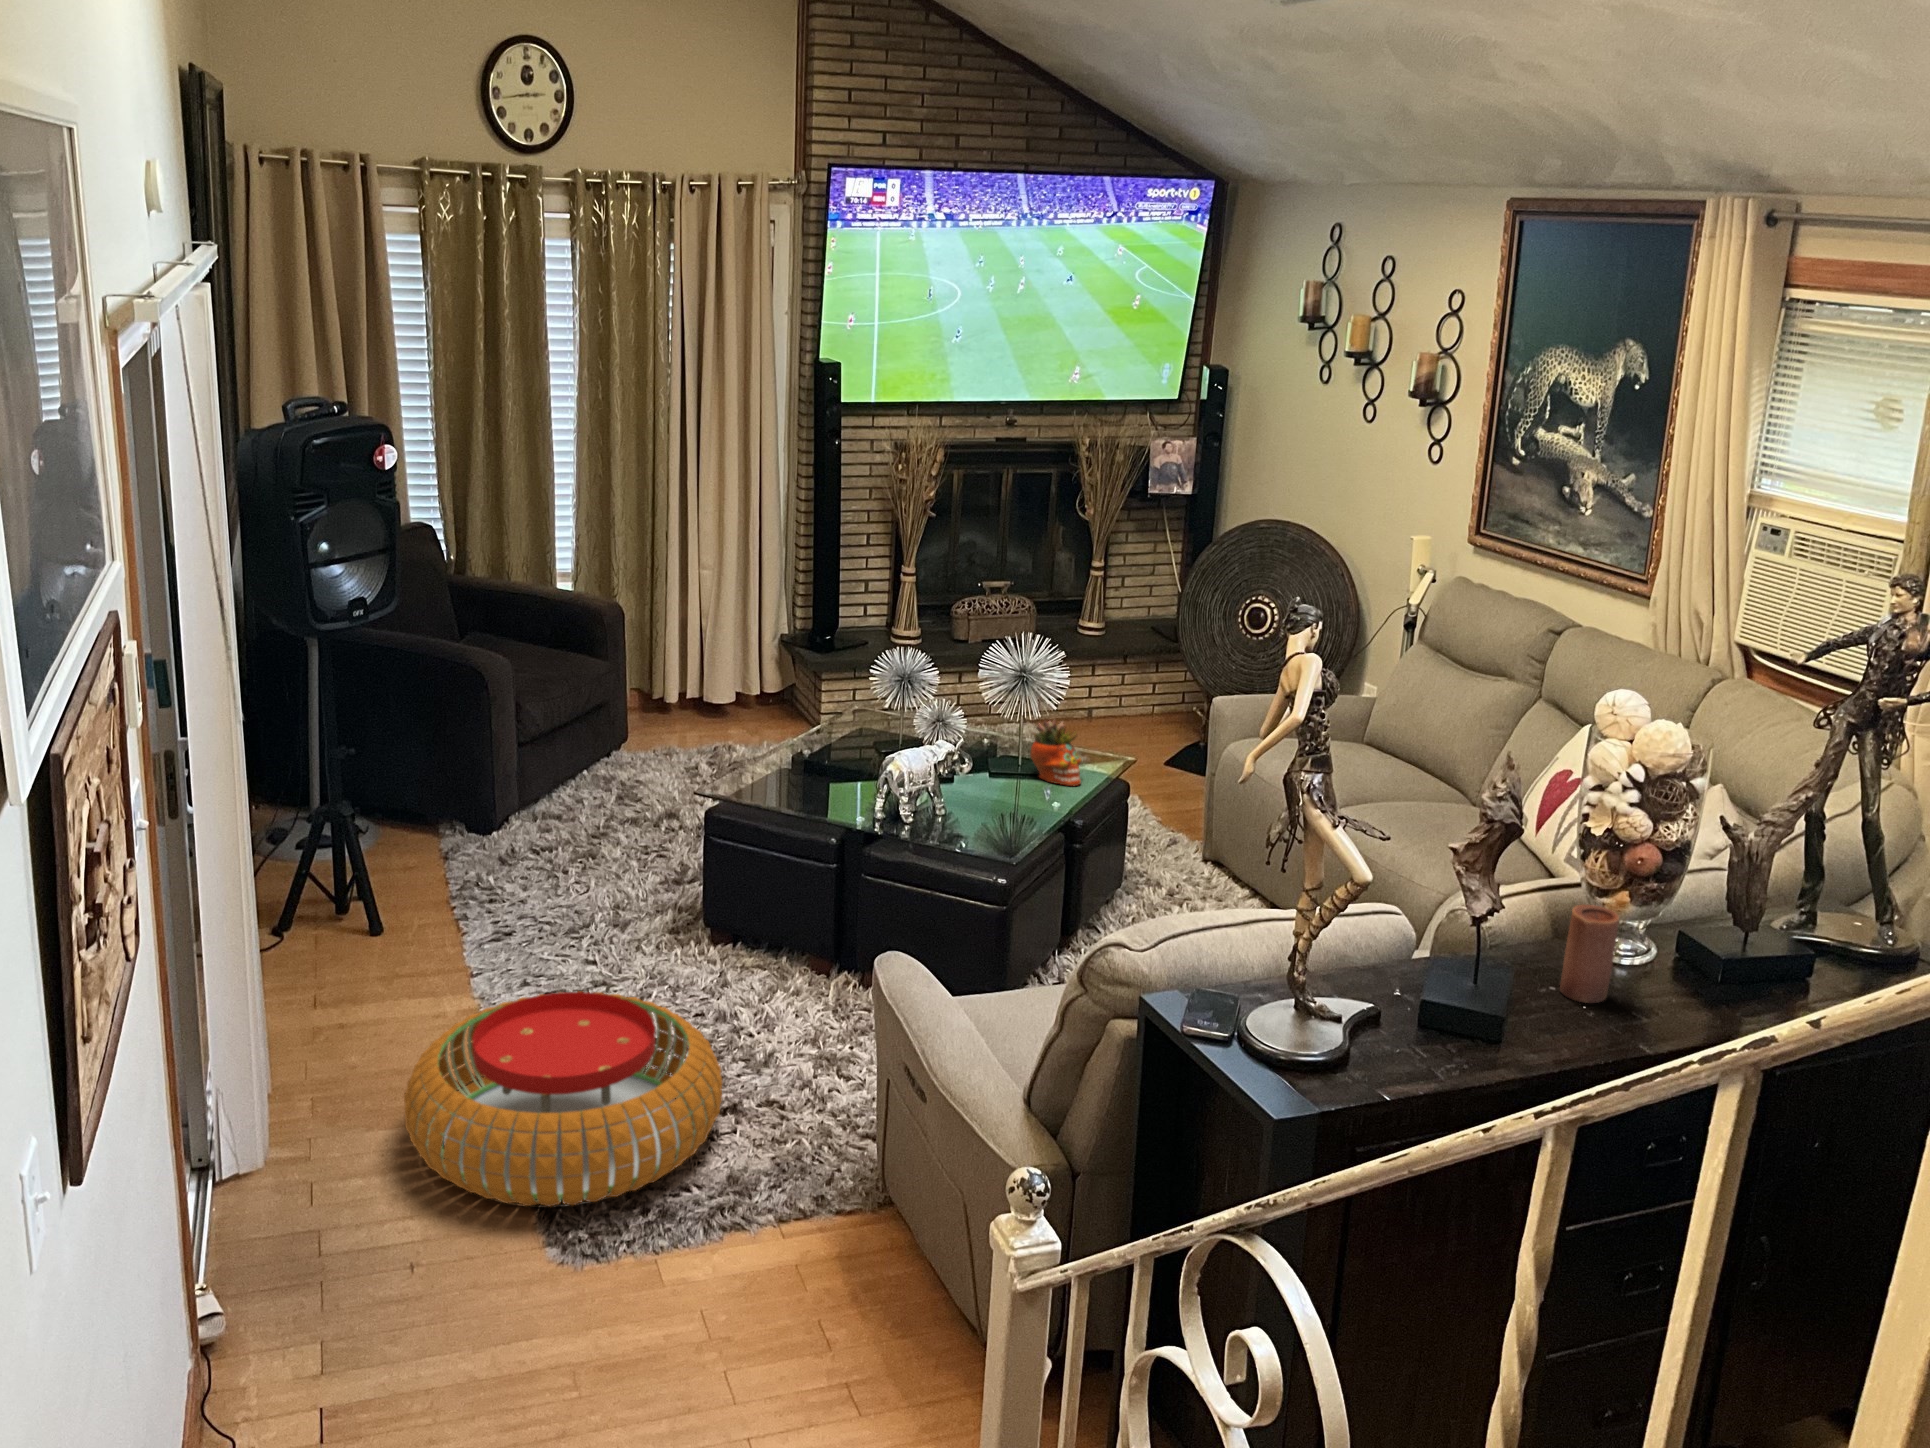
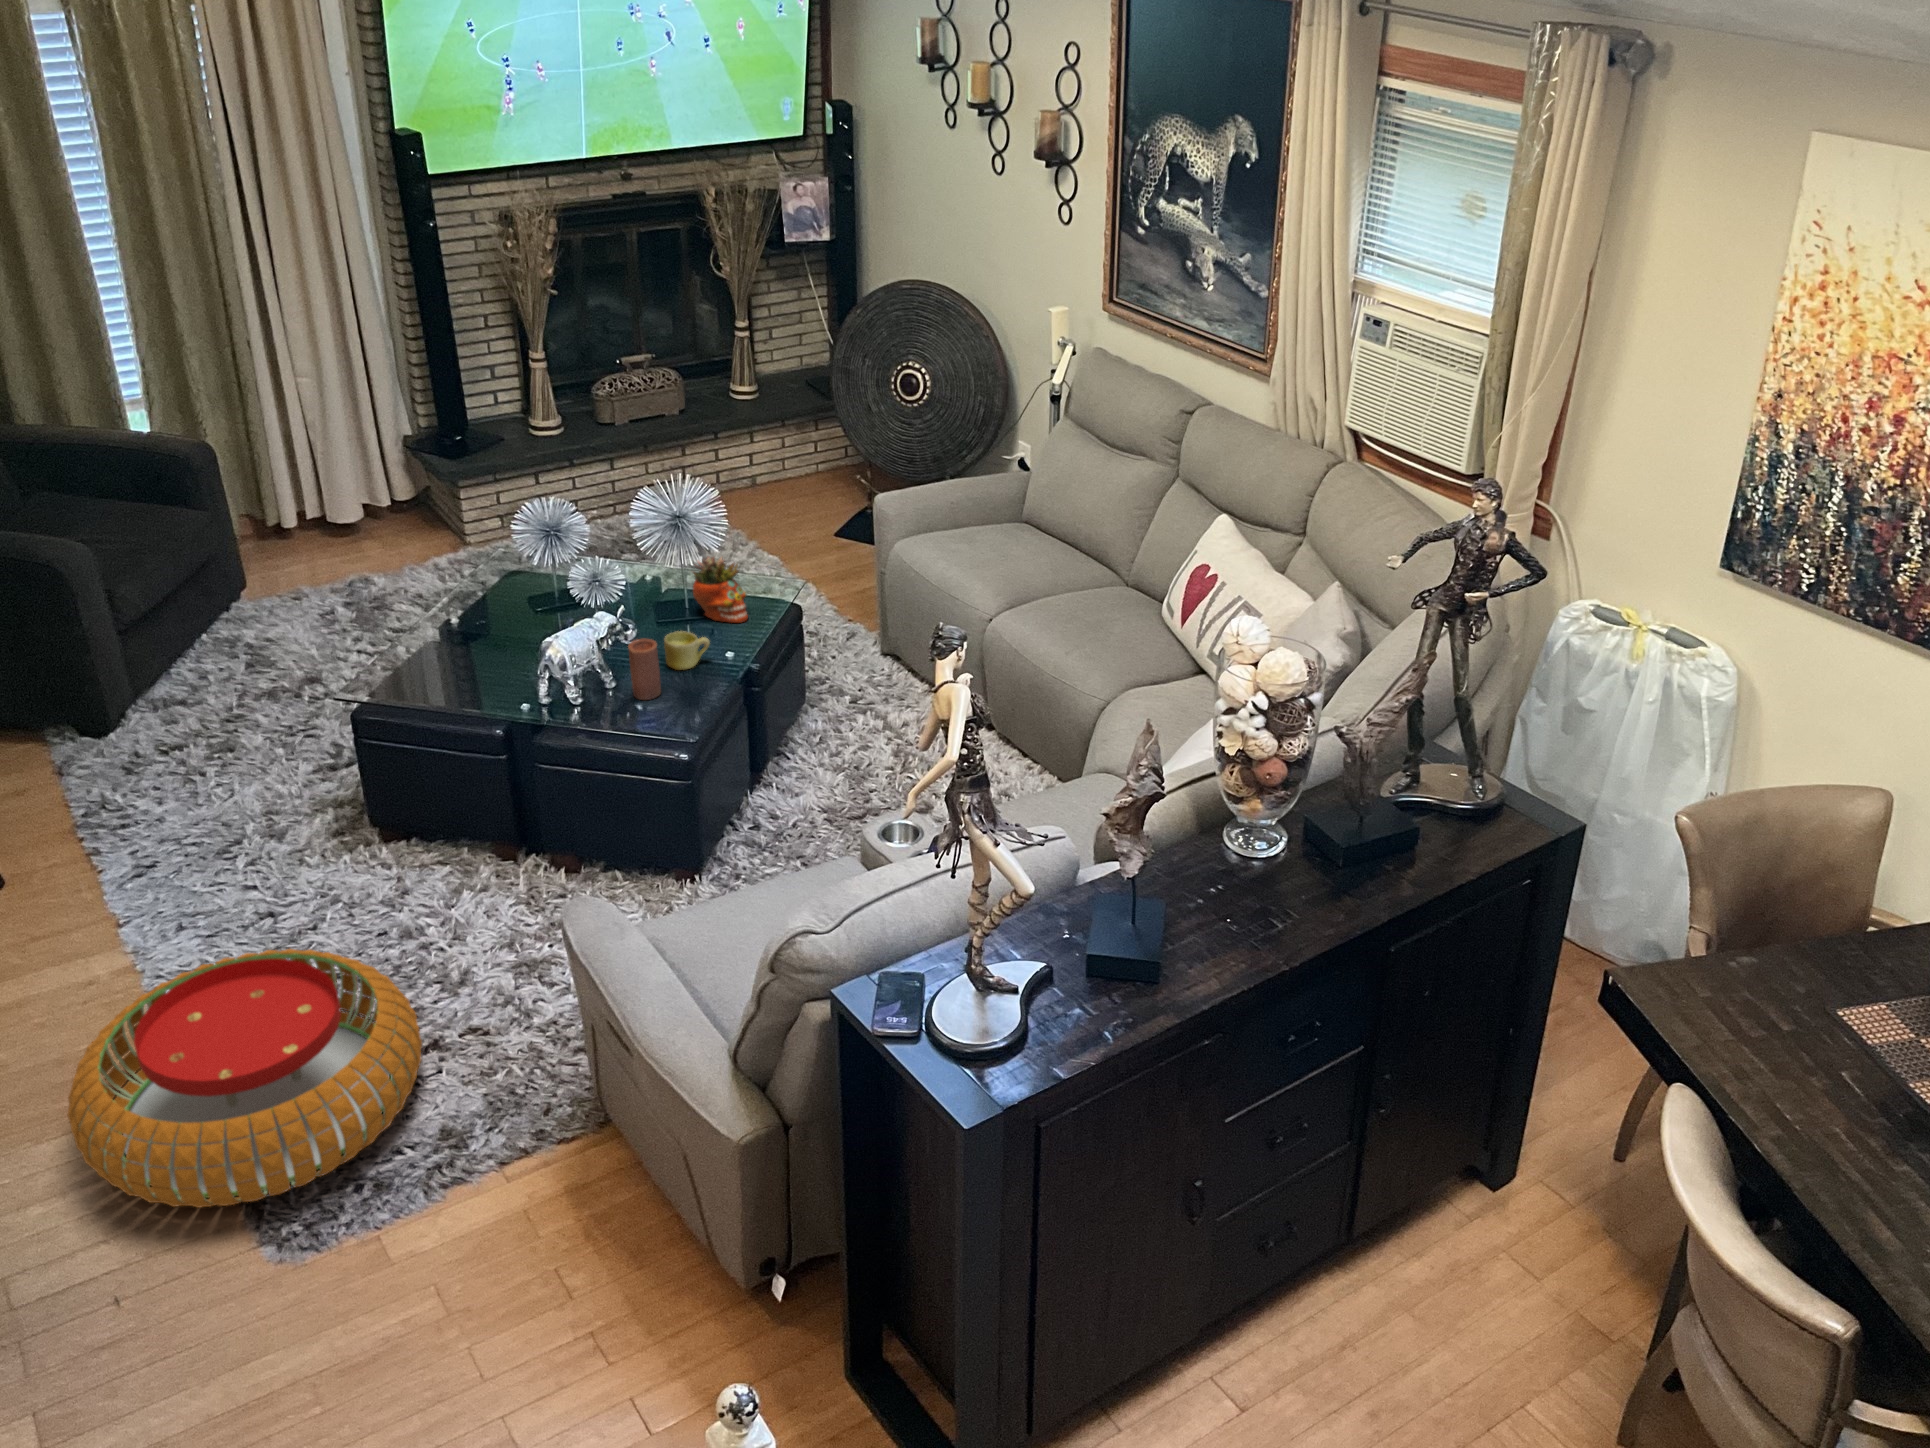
mug: none [998,778,1042,814] -> present [664,631,710,670]
candle: present [1560,905,1619,1003] -> present [628,639,661,700]

